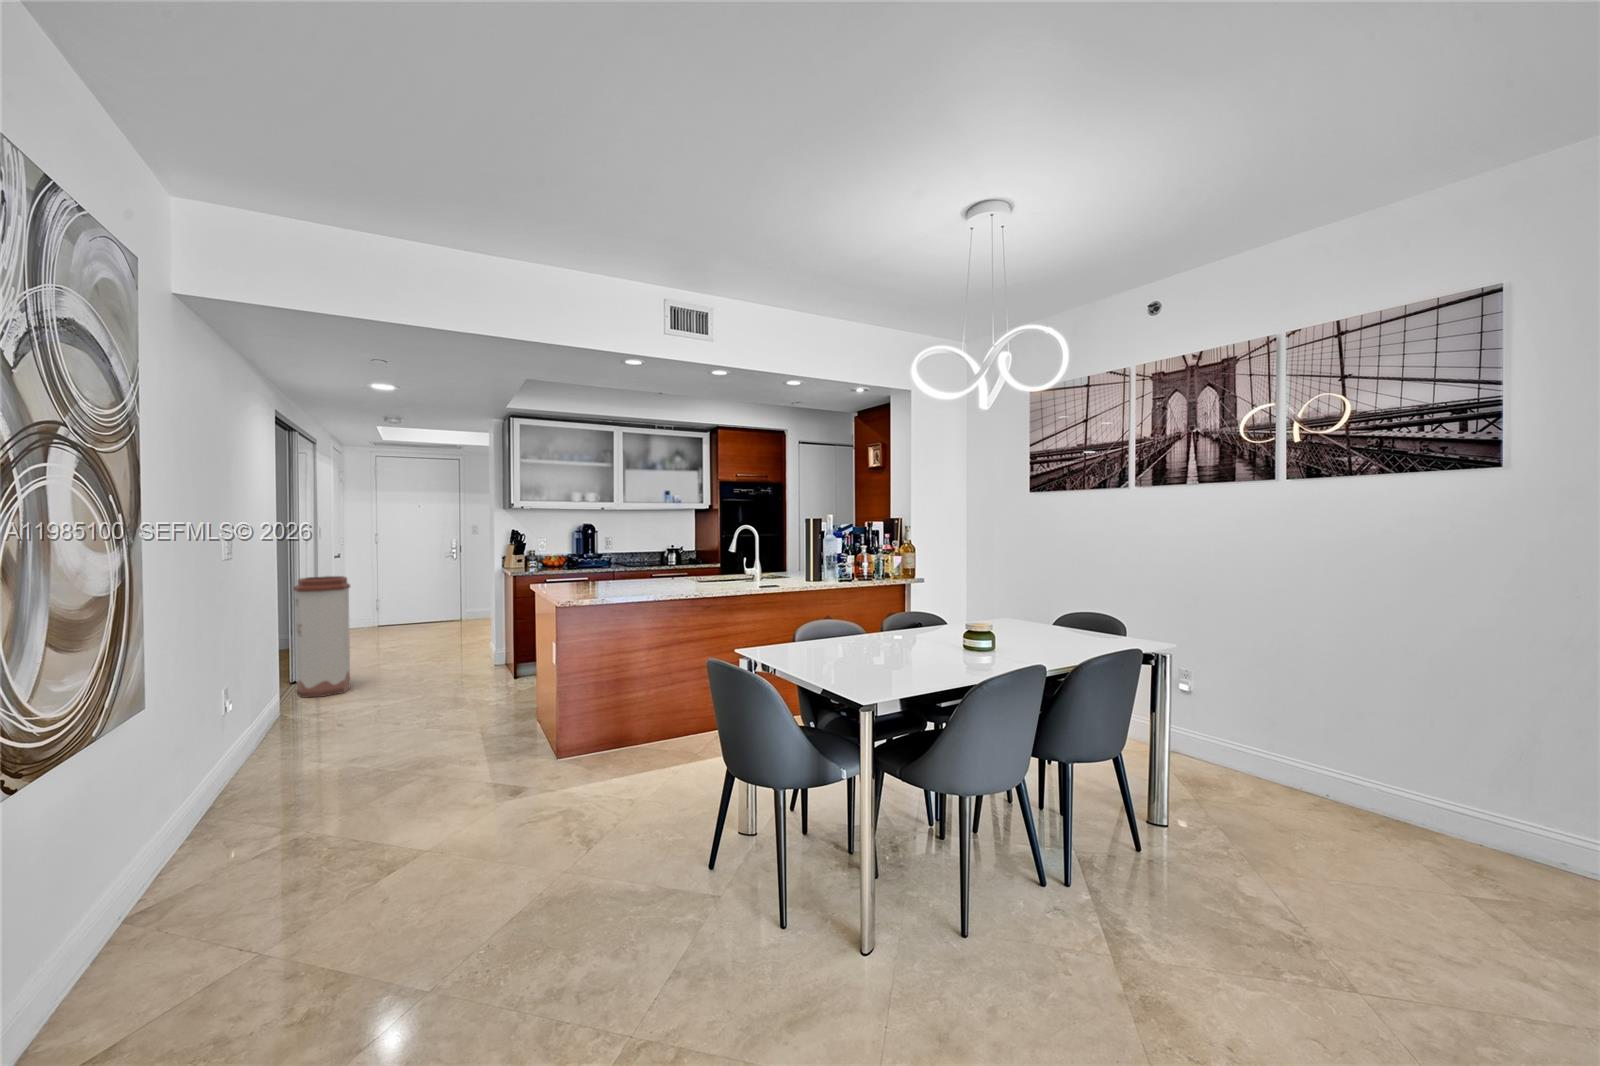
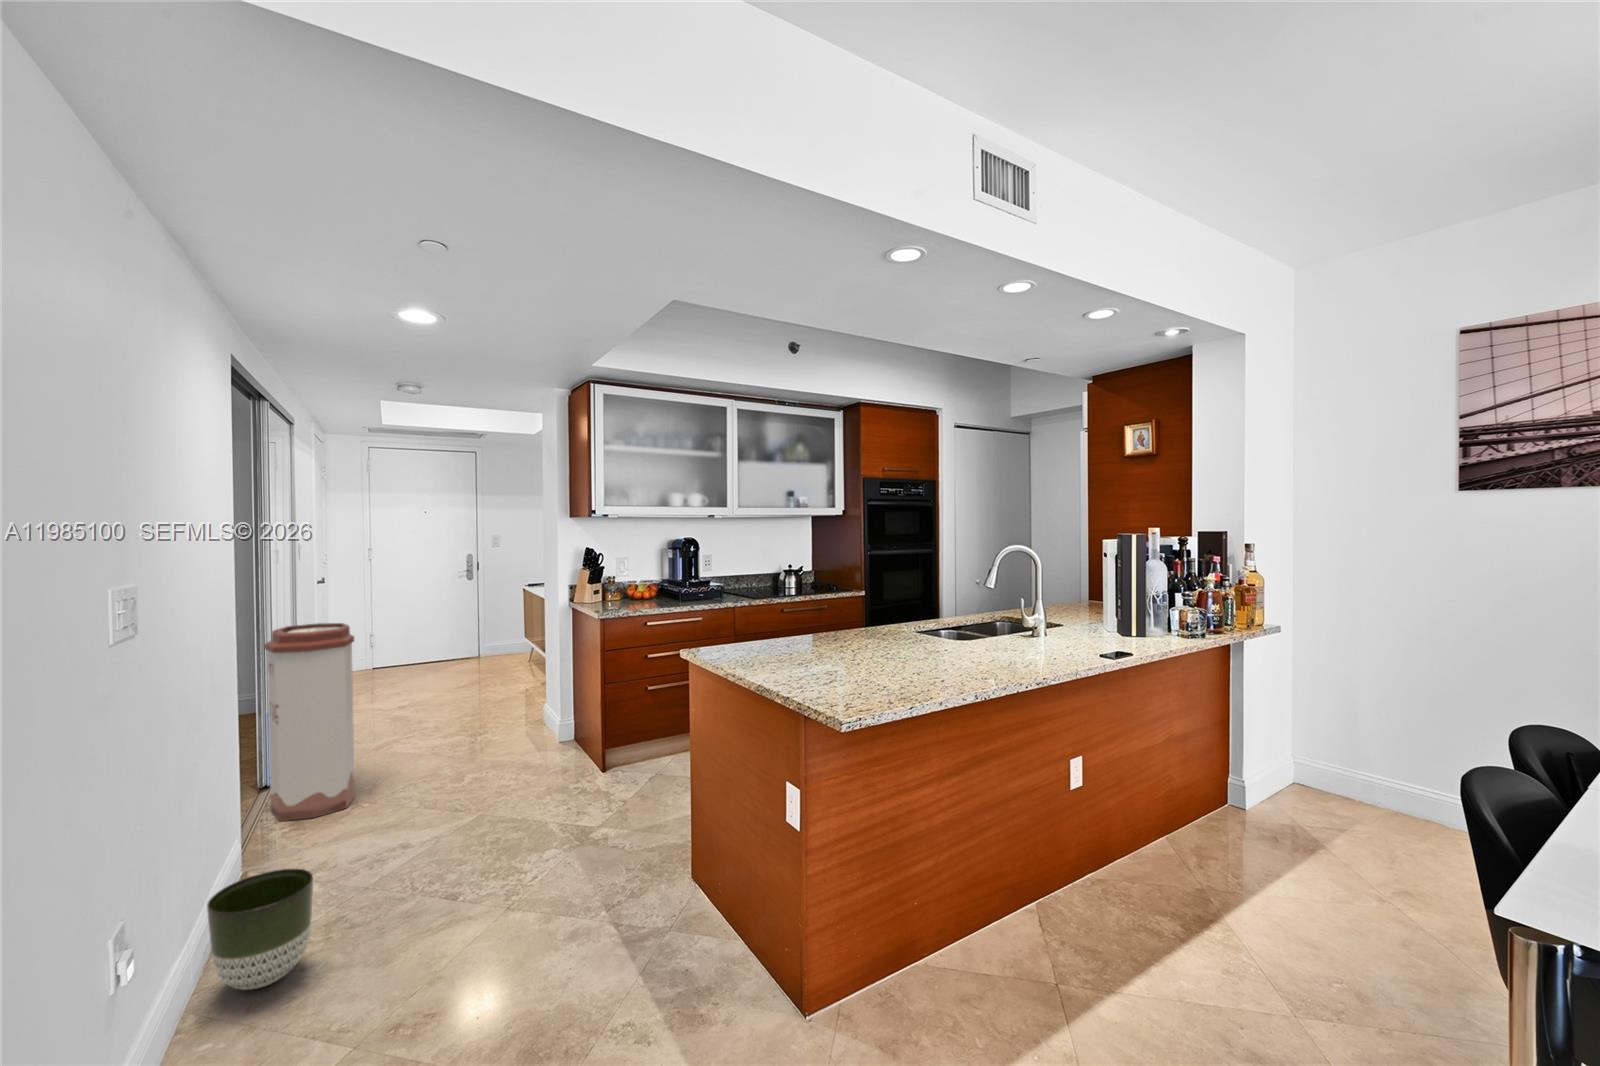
planter: none [260,696,315,751] -> present [207,869,313,990]

